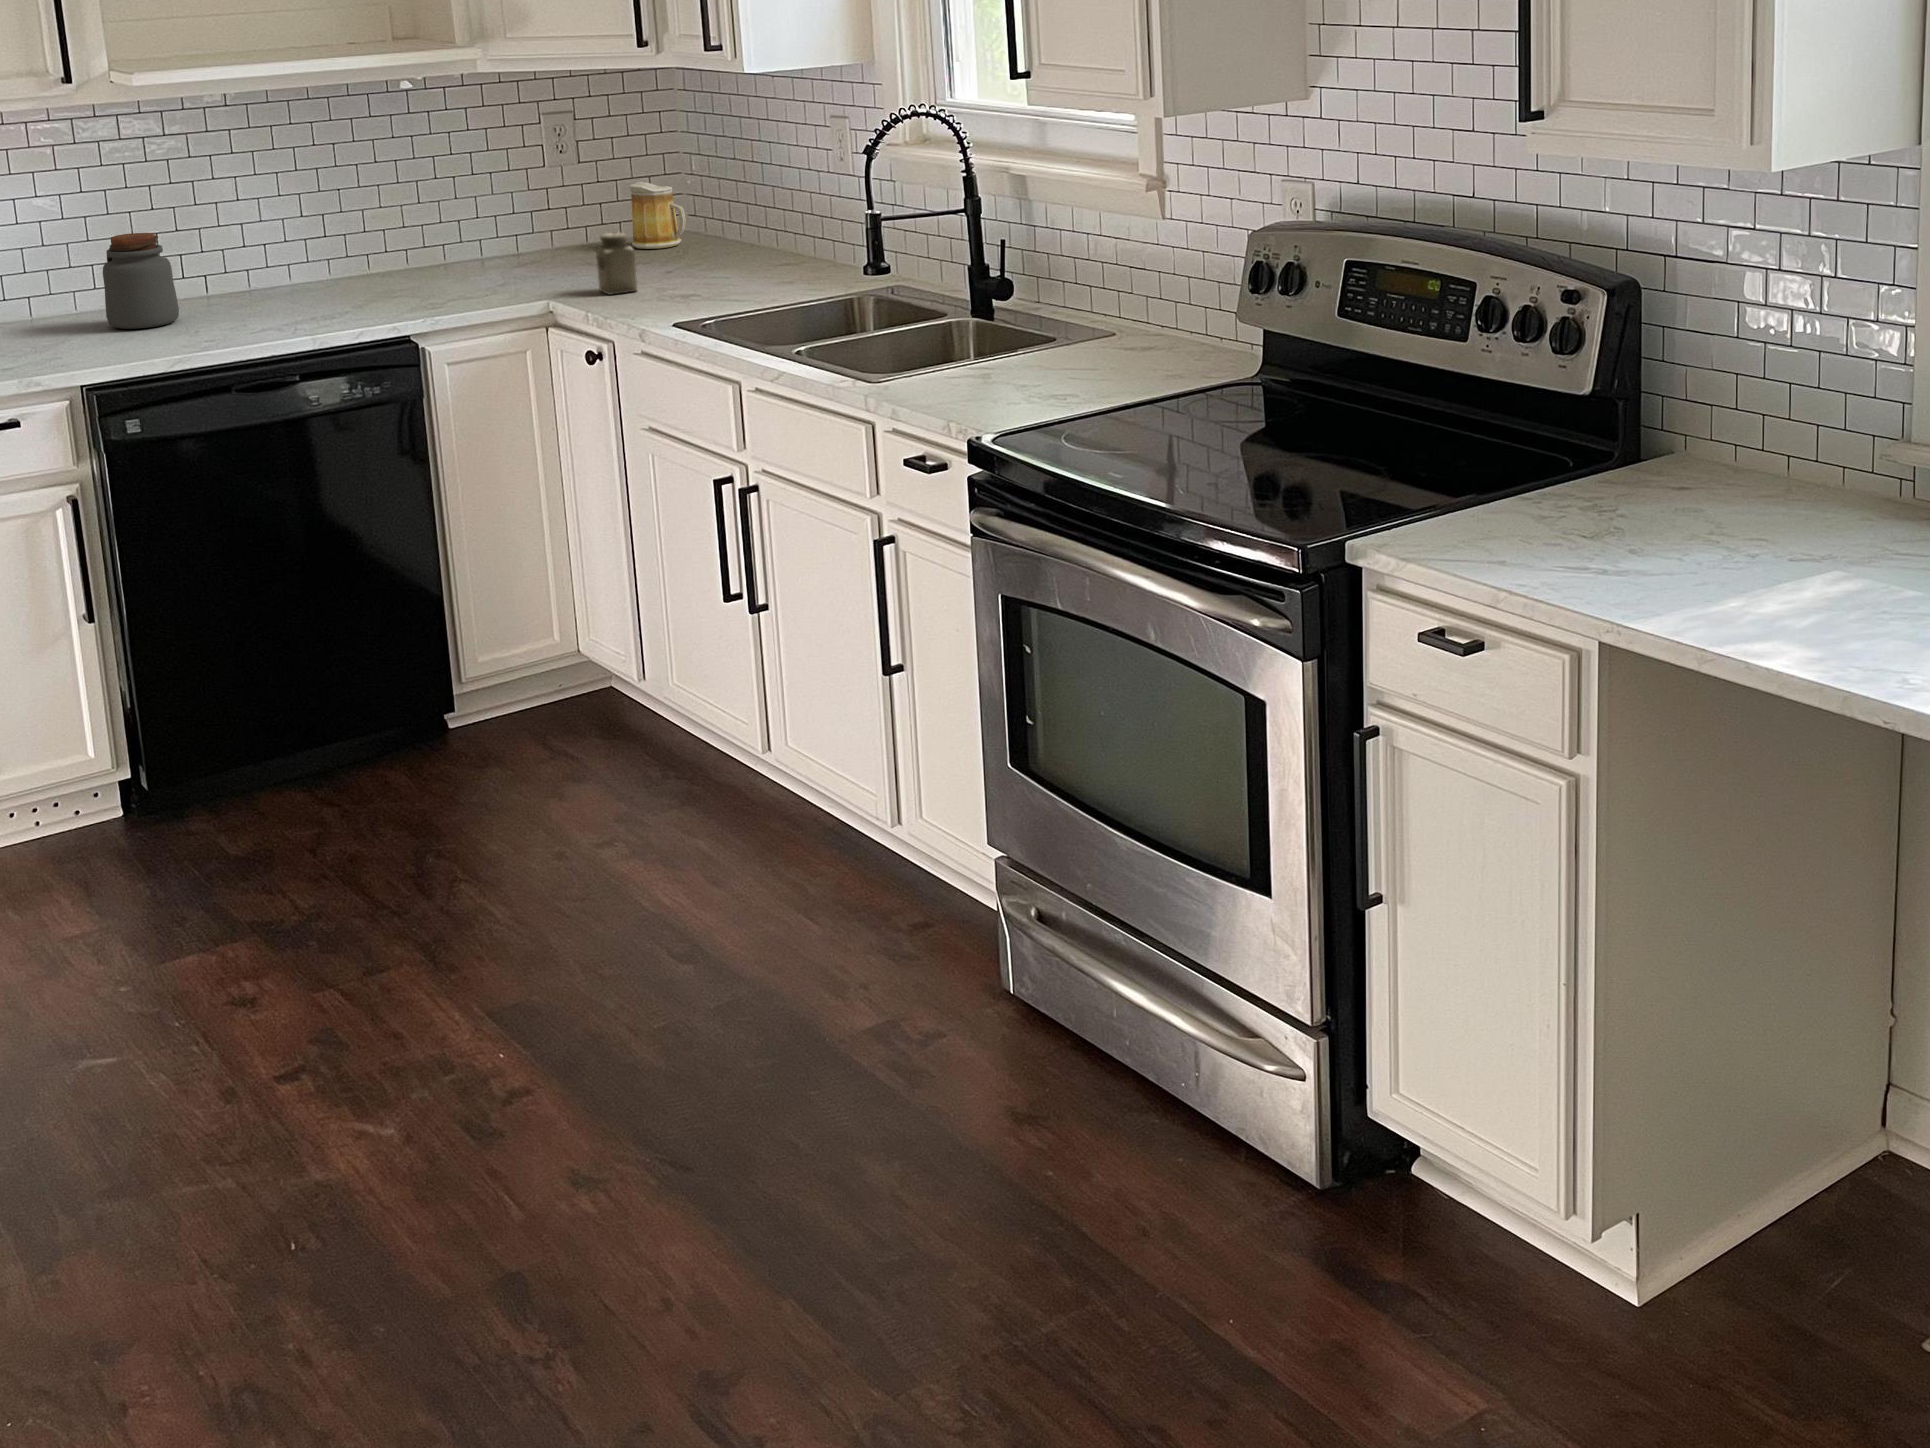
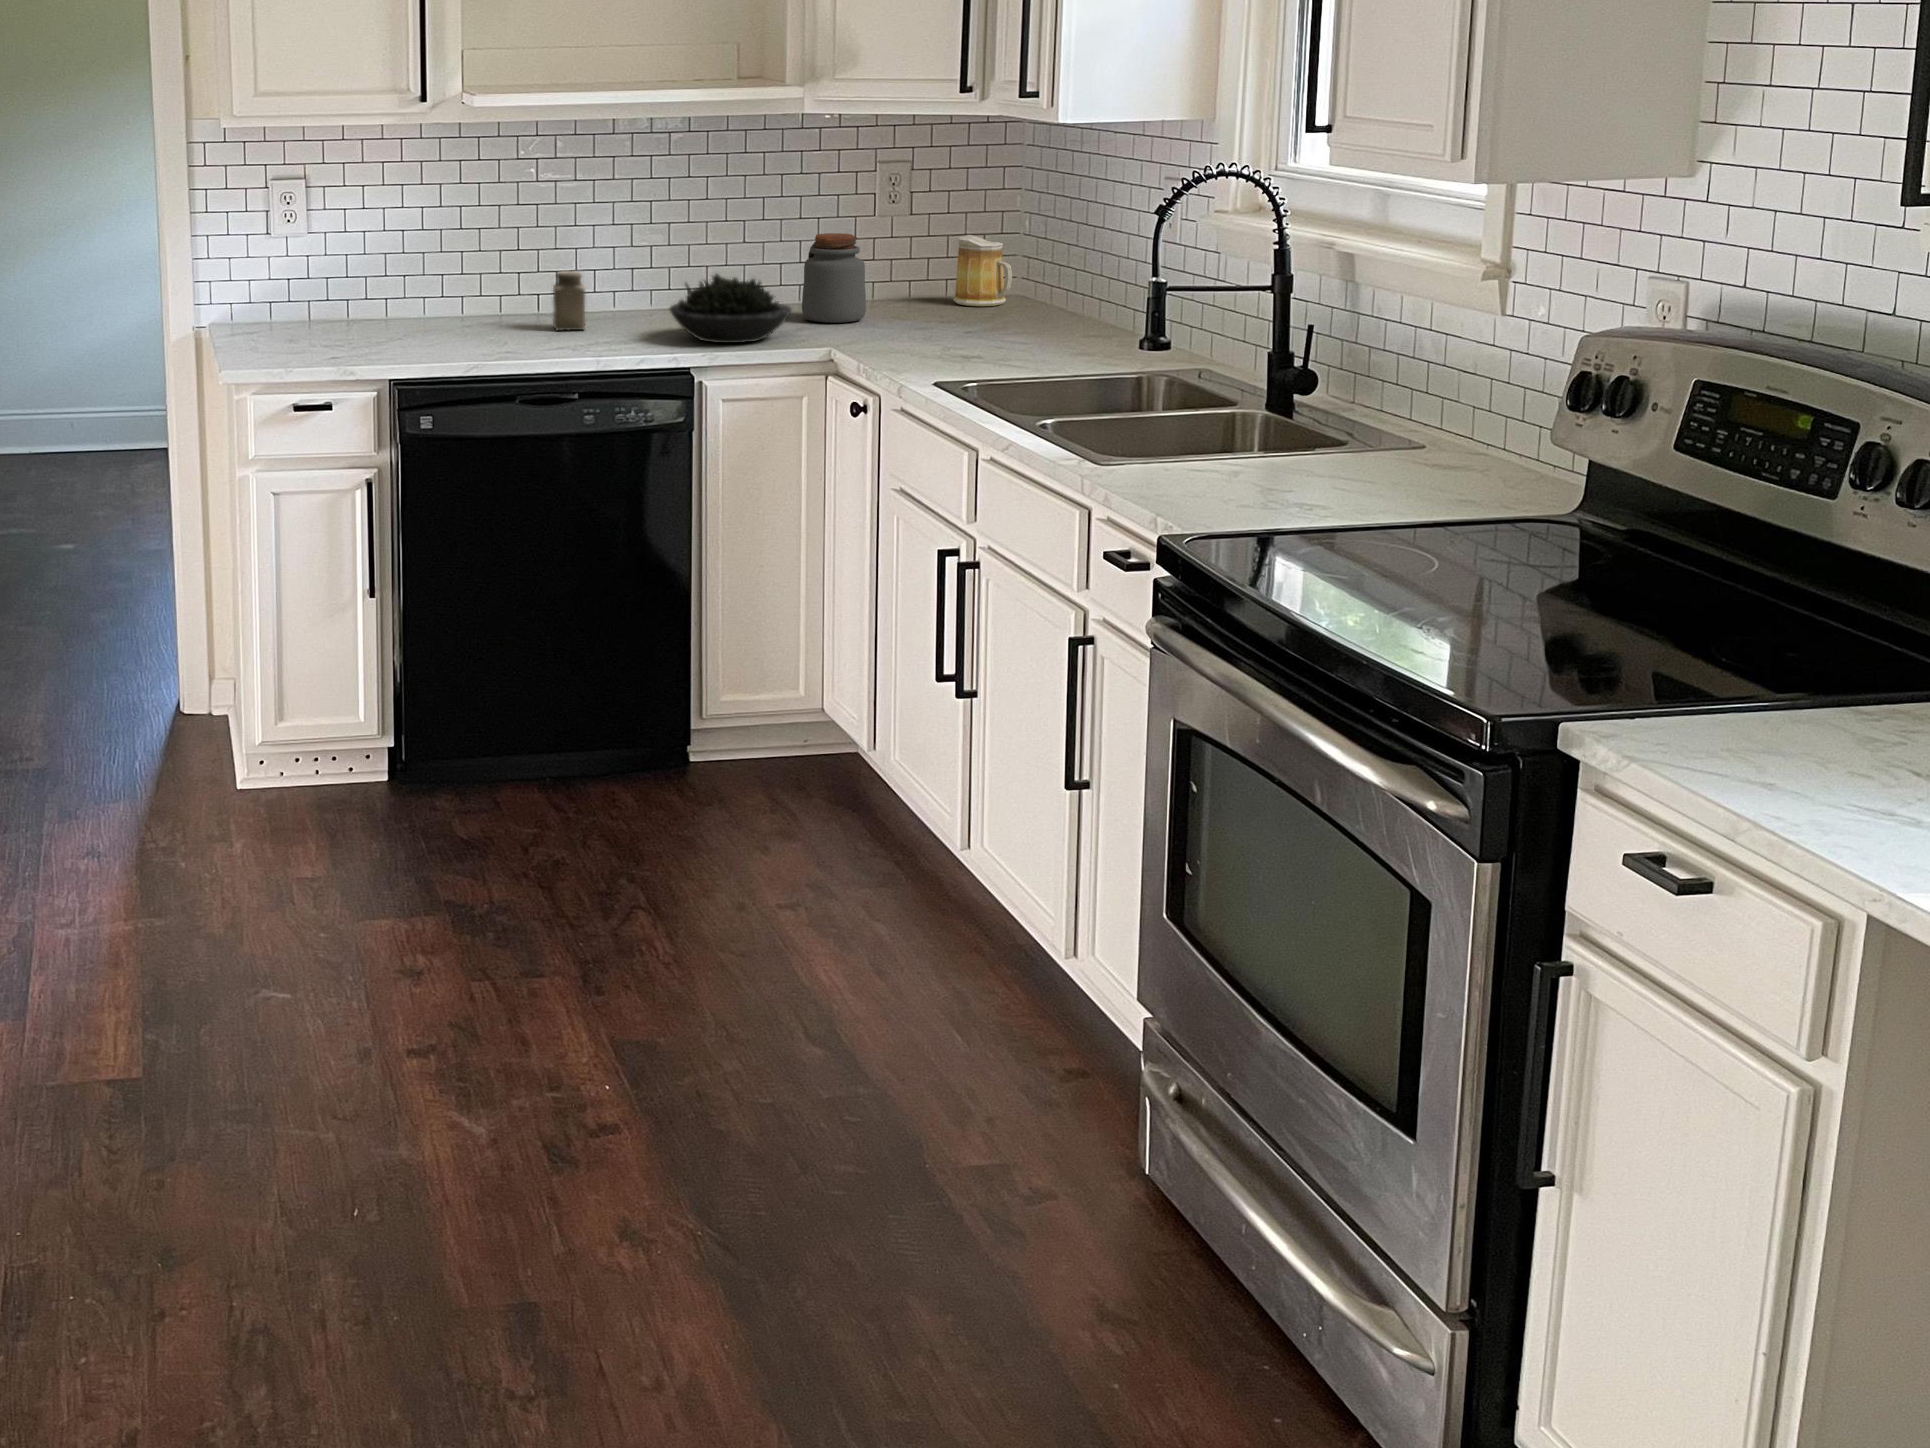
jar: present [103,233,179,329] -> present [802,233,866,323]
salt shaker: present [596,233,637,294] -> present [553,271,585,330]
succulent plant: none [372,241,498,310] -> present [670,274,791,343]

